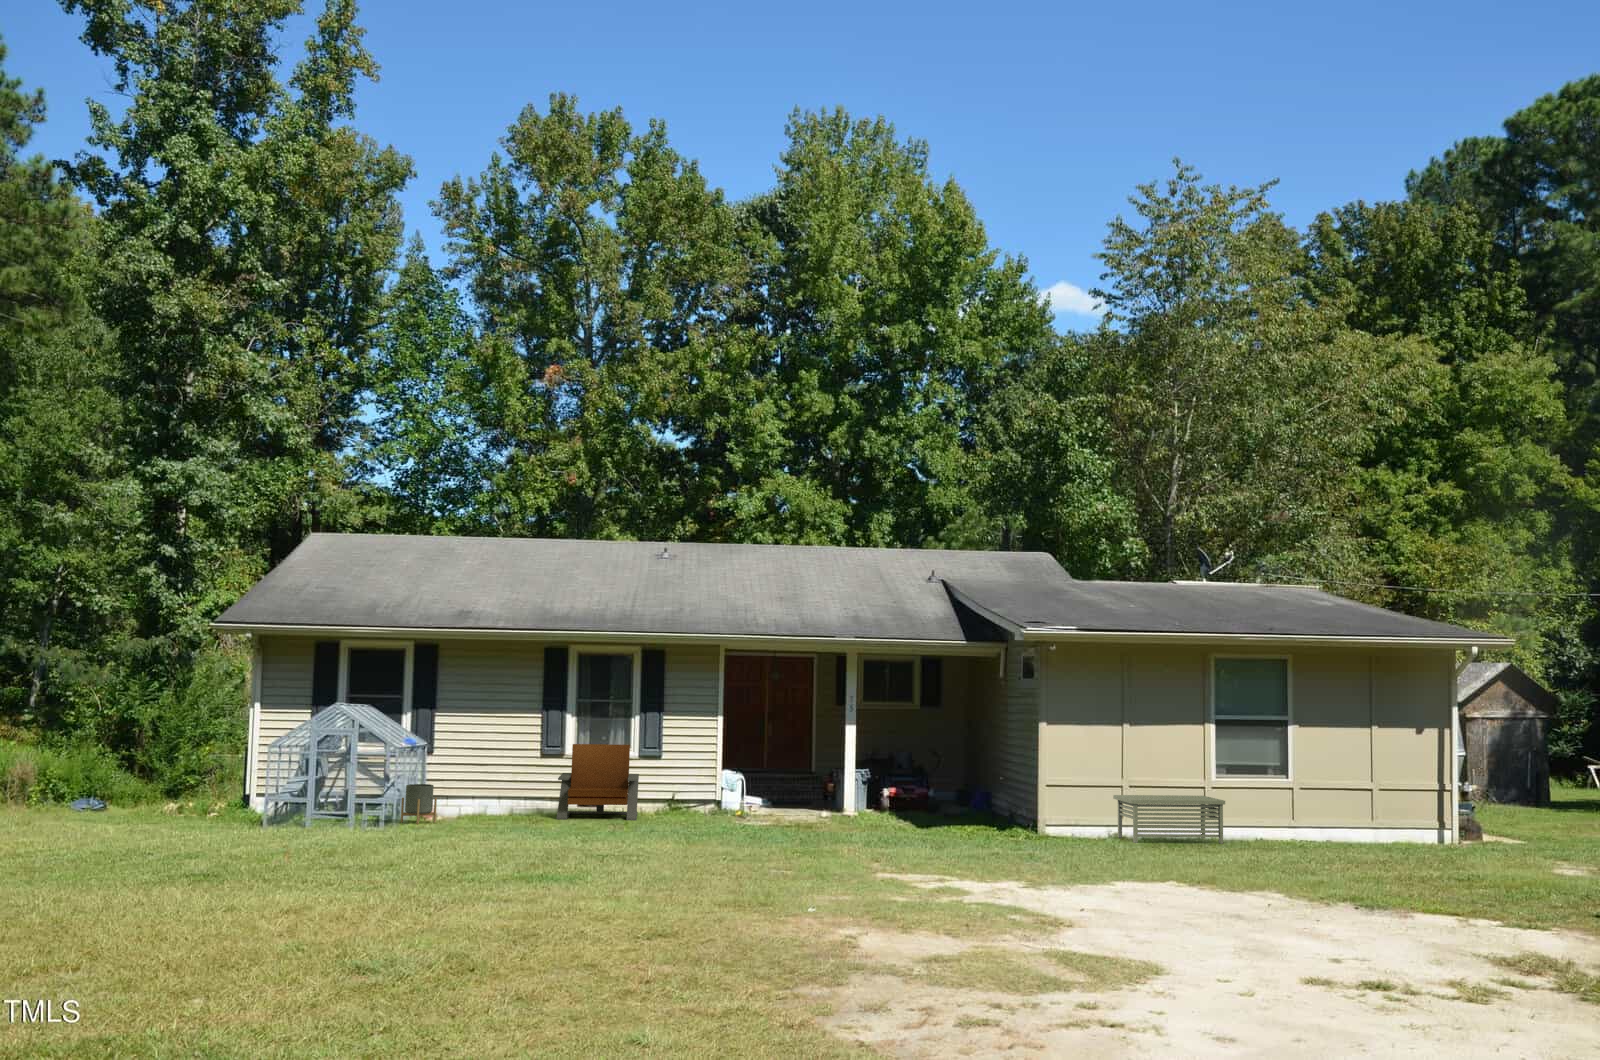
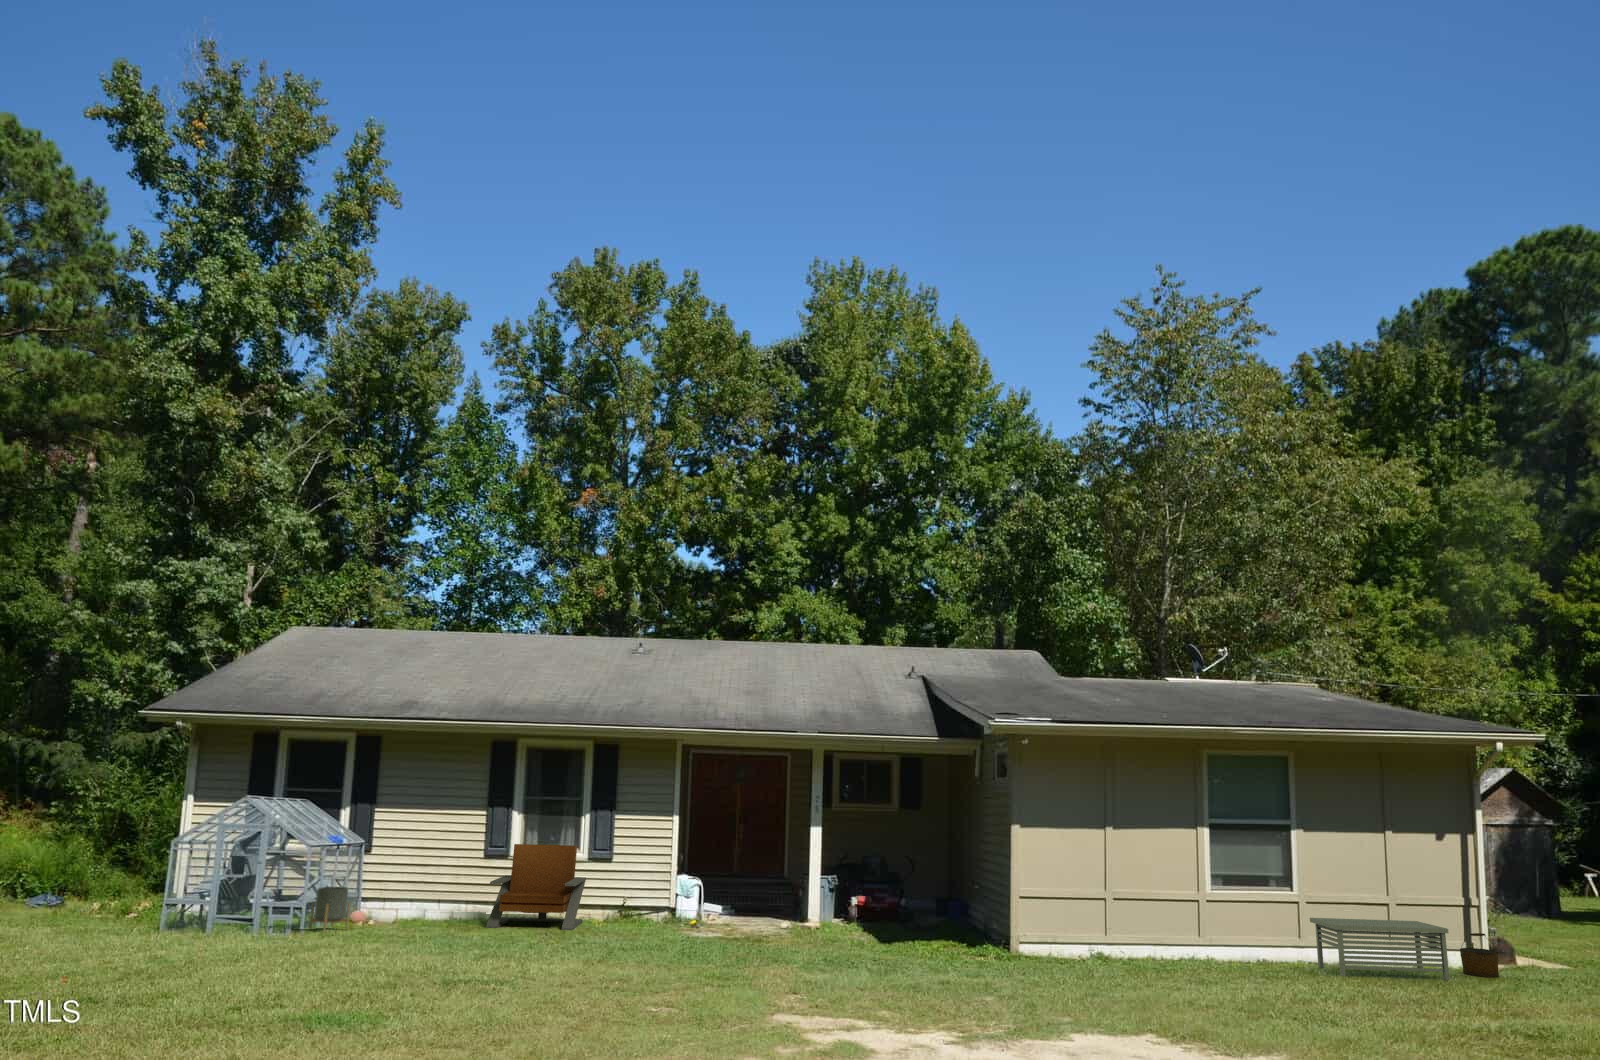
storage bench: present [1113,795,1225,844] -> present [1310,918,1450,980]
bucket: none [1425,808,1456,844] -> present [1460,933,1499,977]

